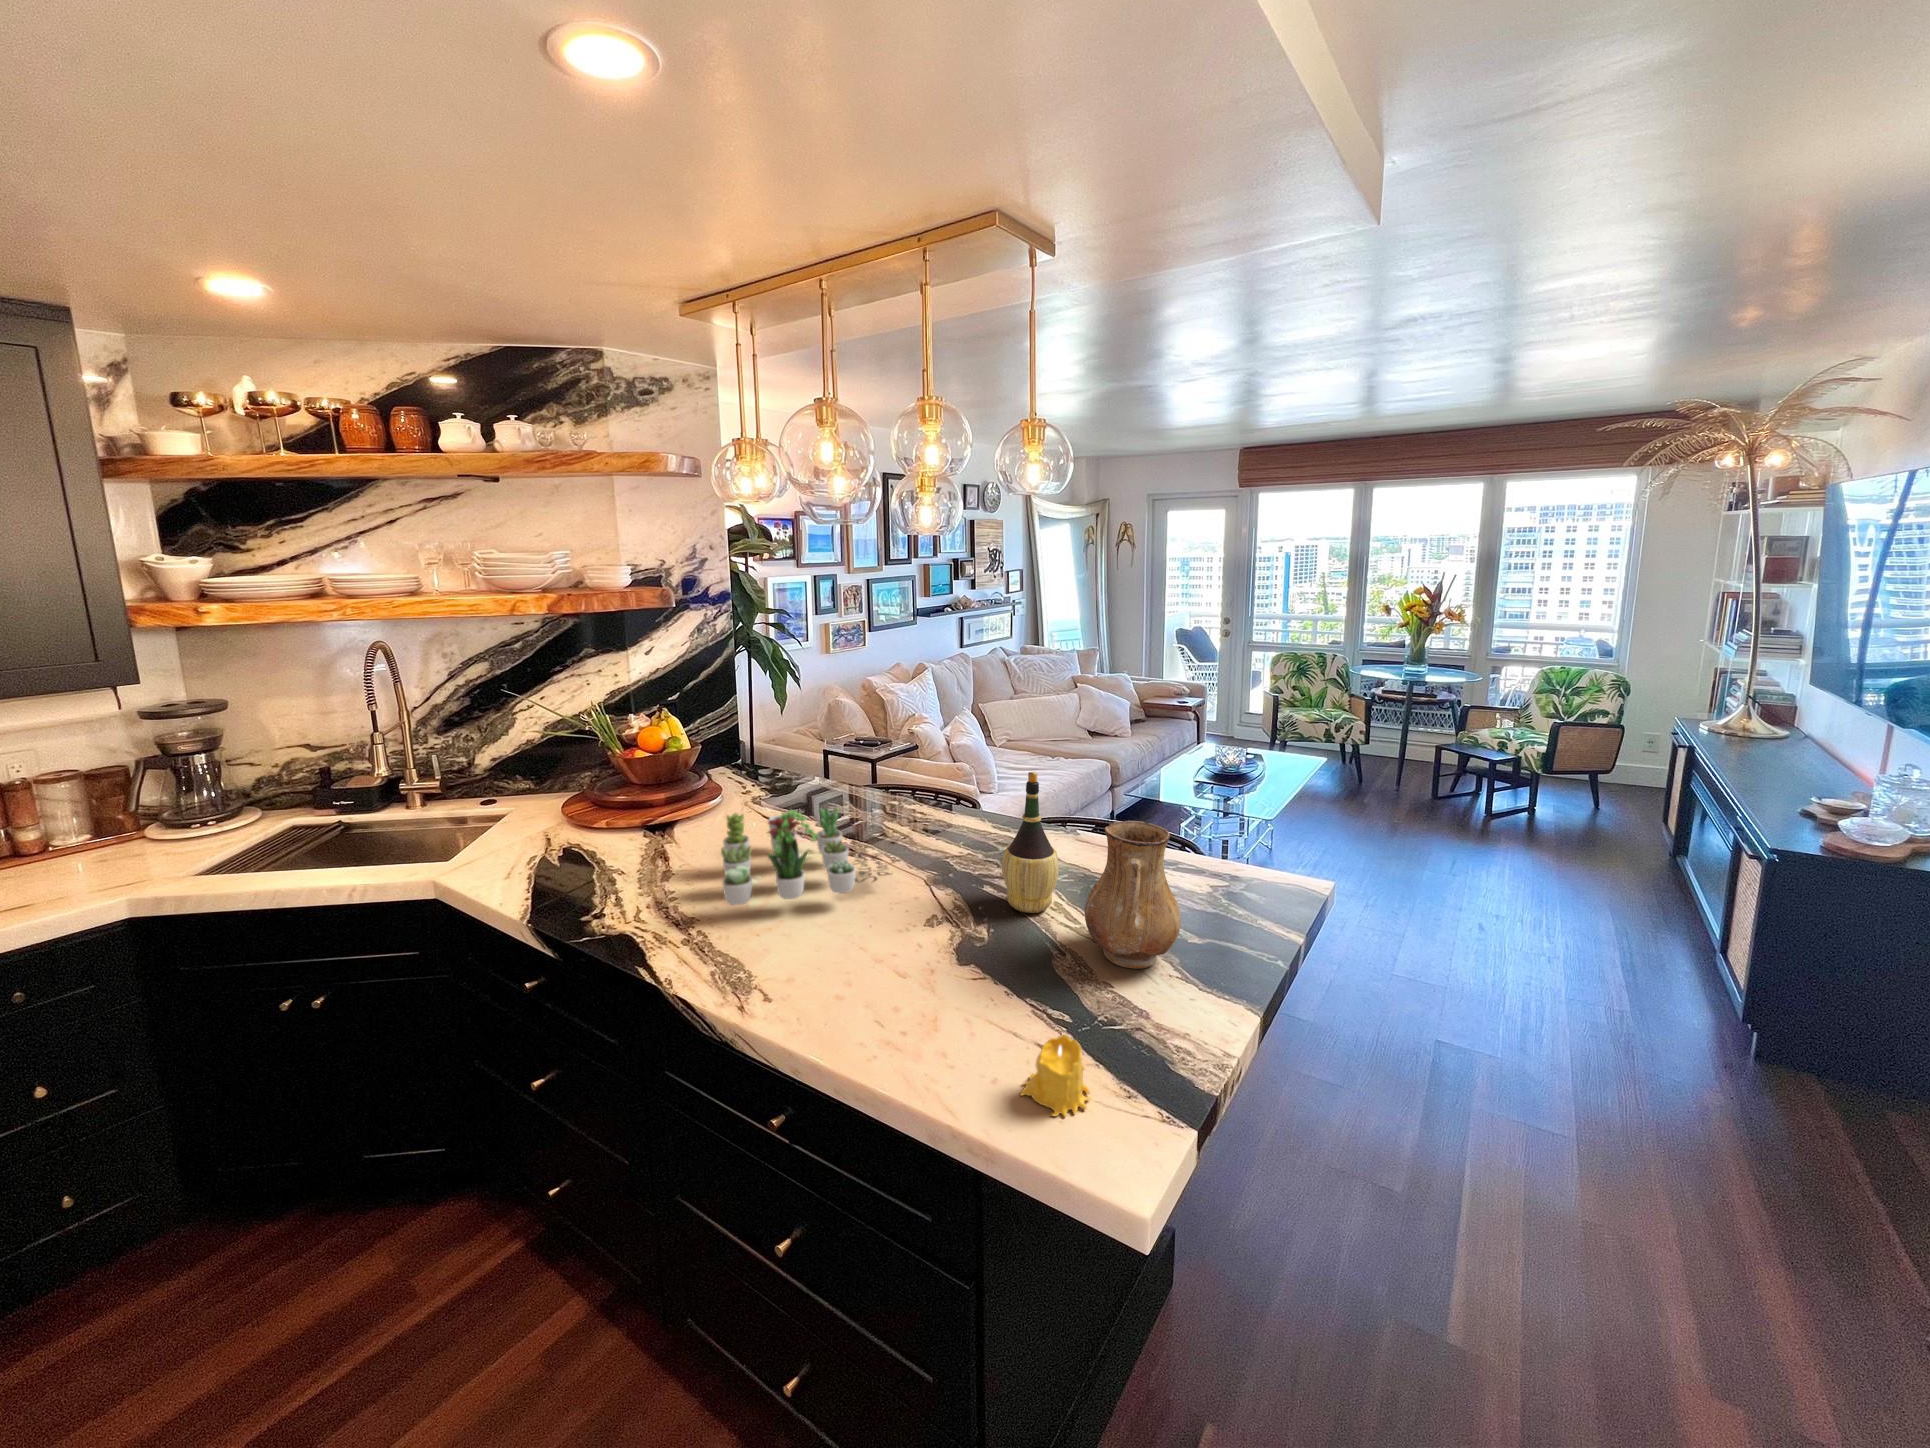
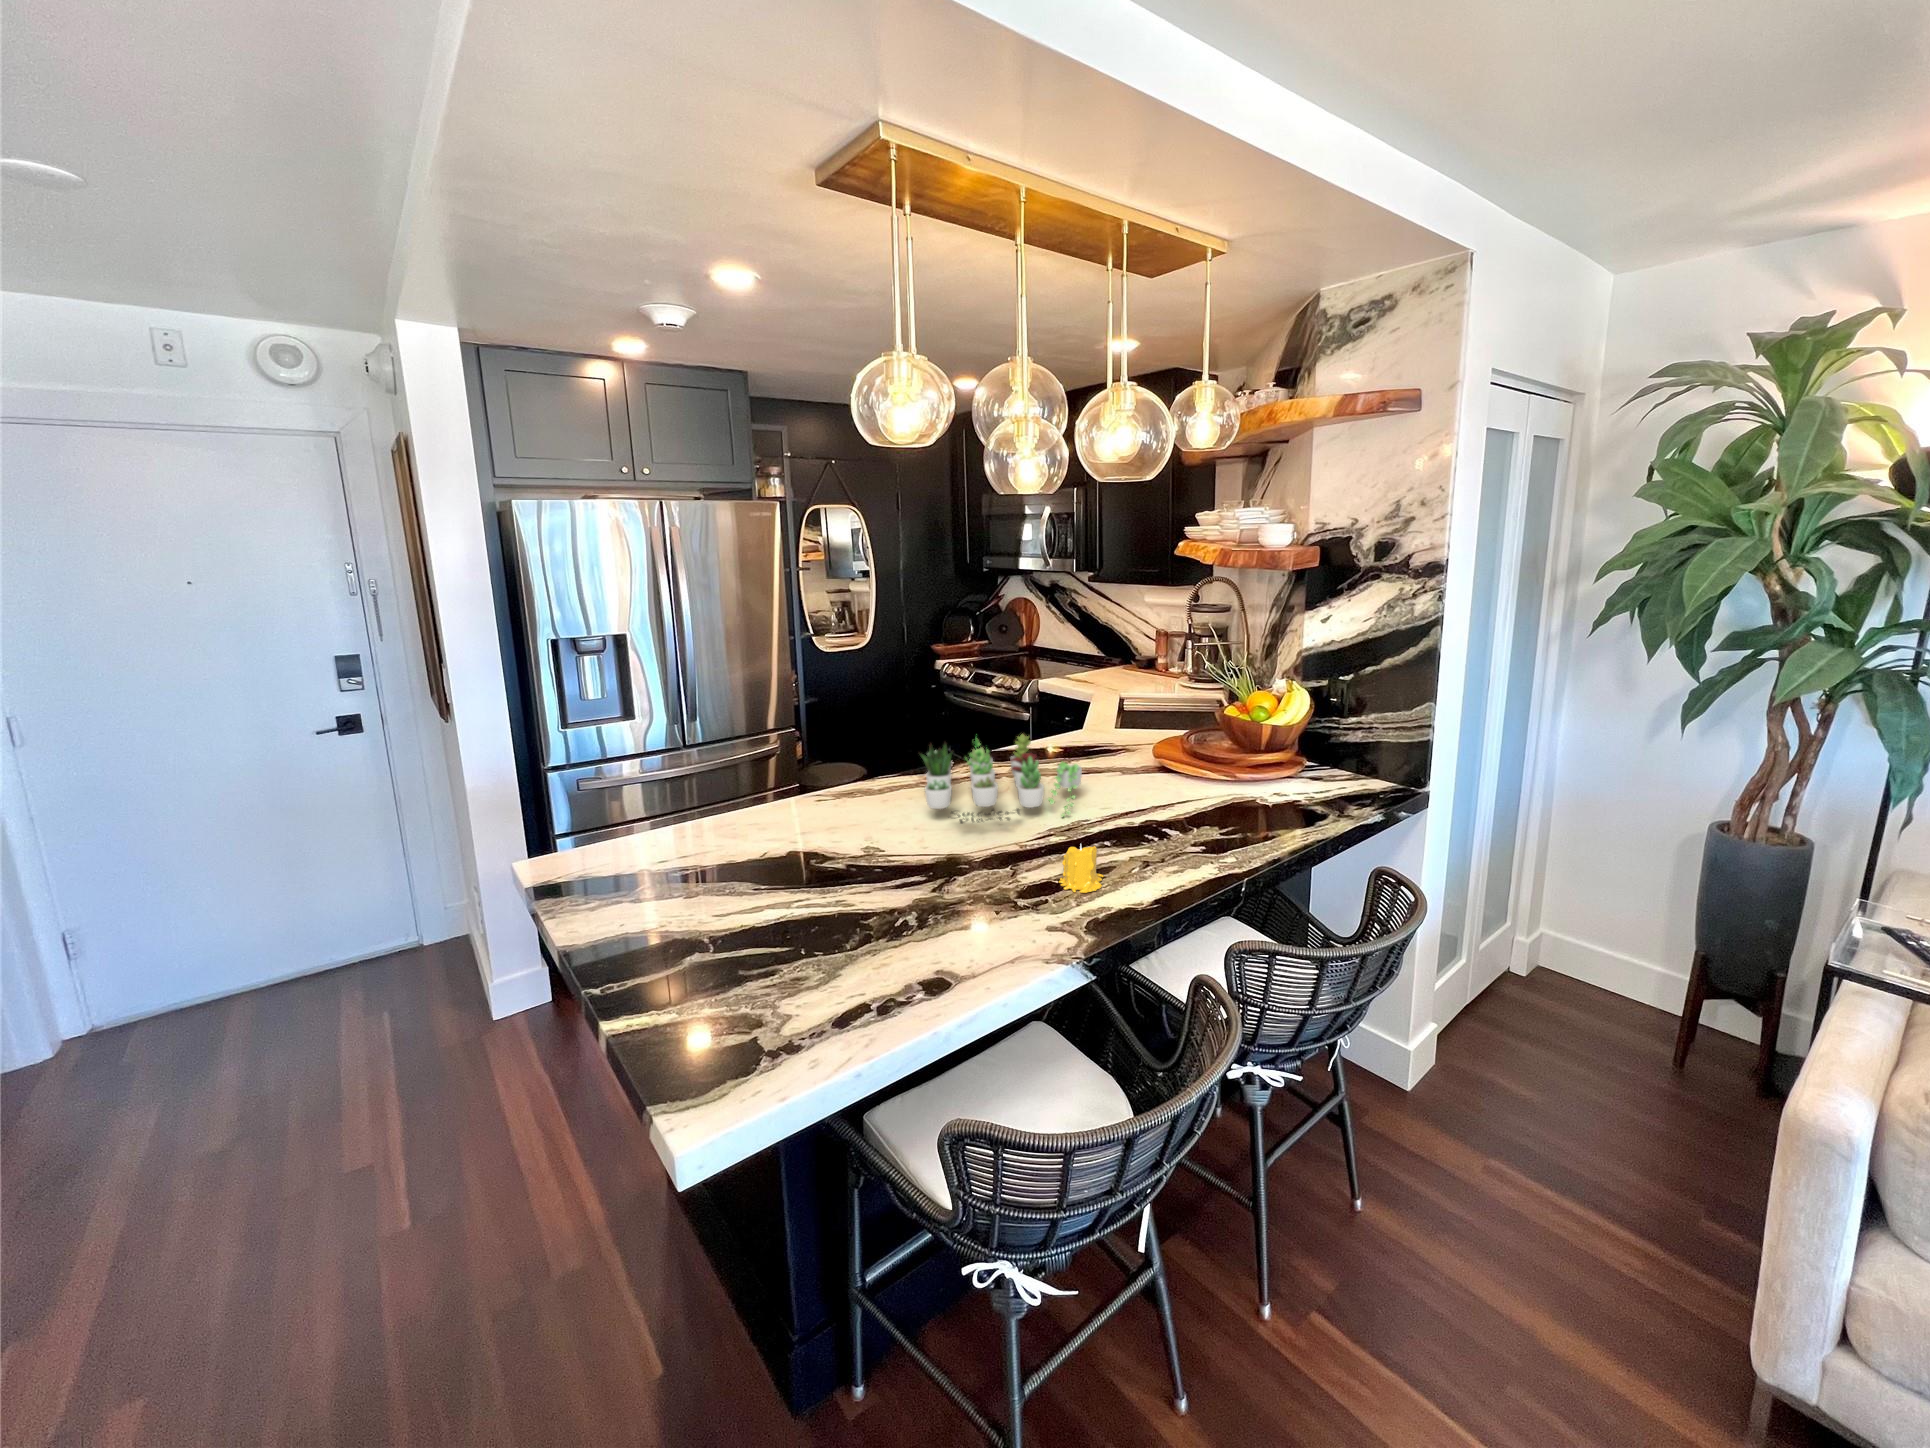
wine bottle: present [1002,772,1059,913] -> none [852,742,920,908]
ceramic pitcher: present [1085,821,1181,969] -> none [683,787,797,954]
candle: present [1021,1035,1090,1117] -> present [1059,844,1104,893]

